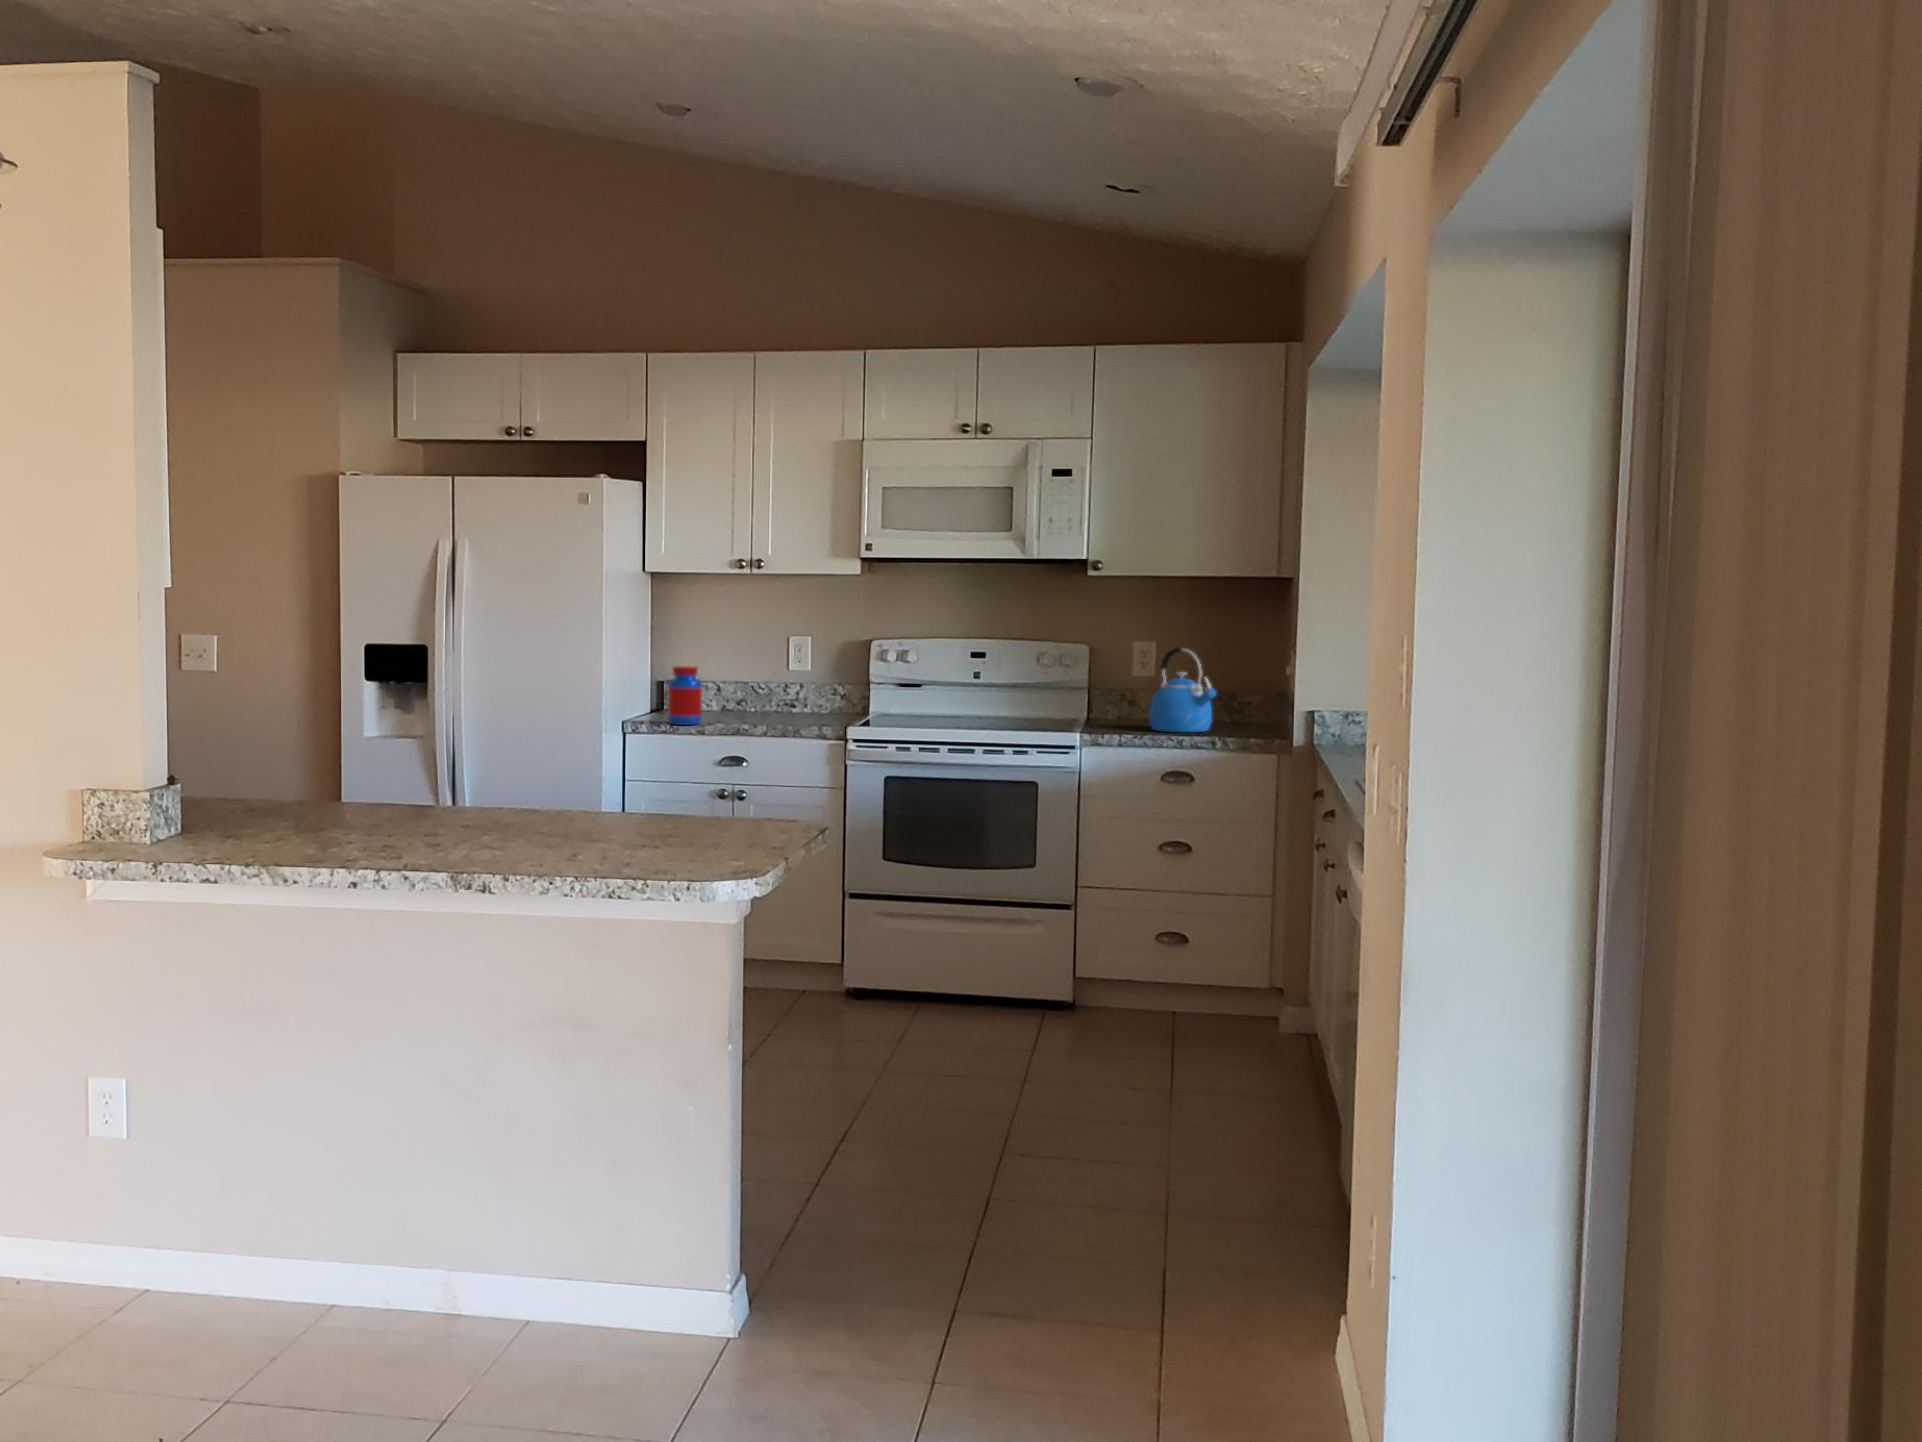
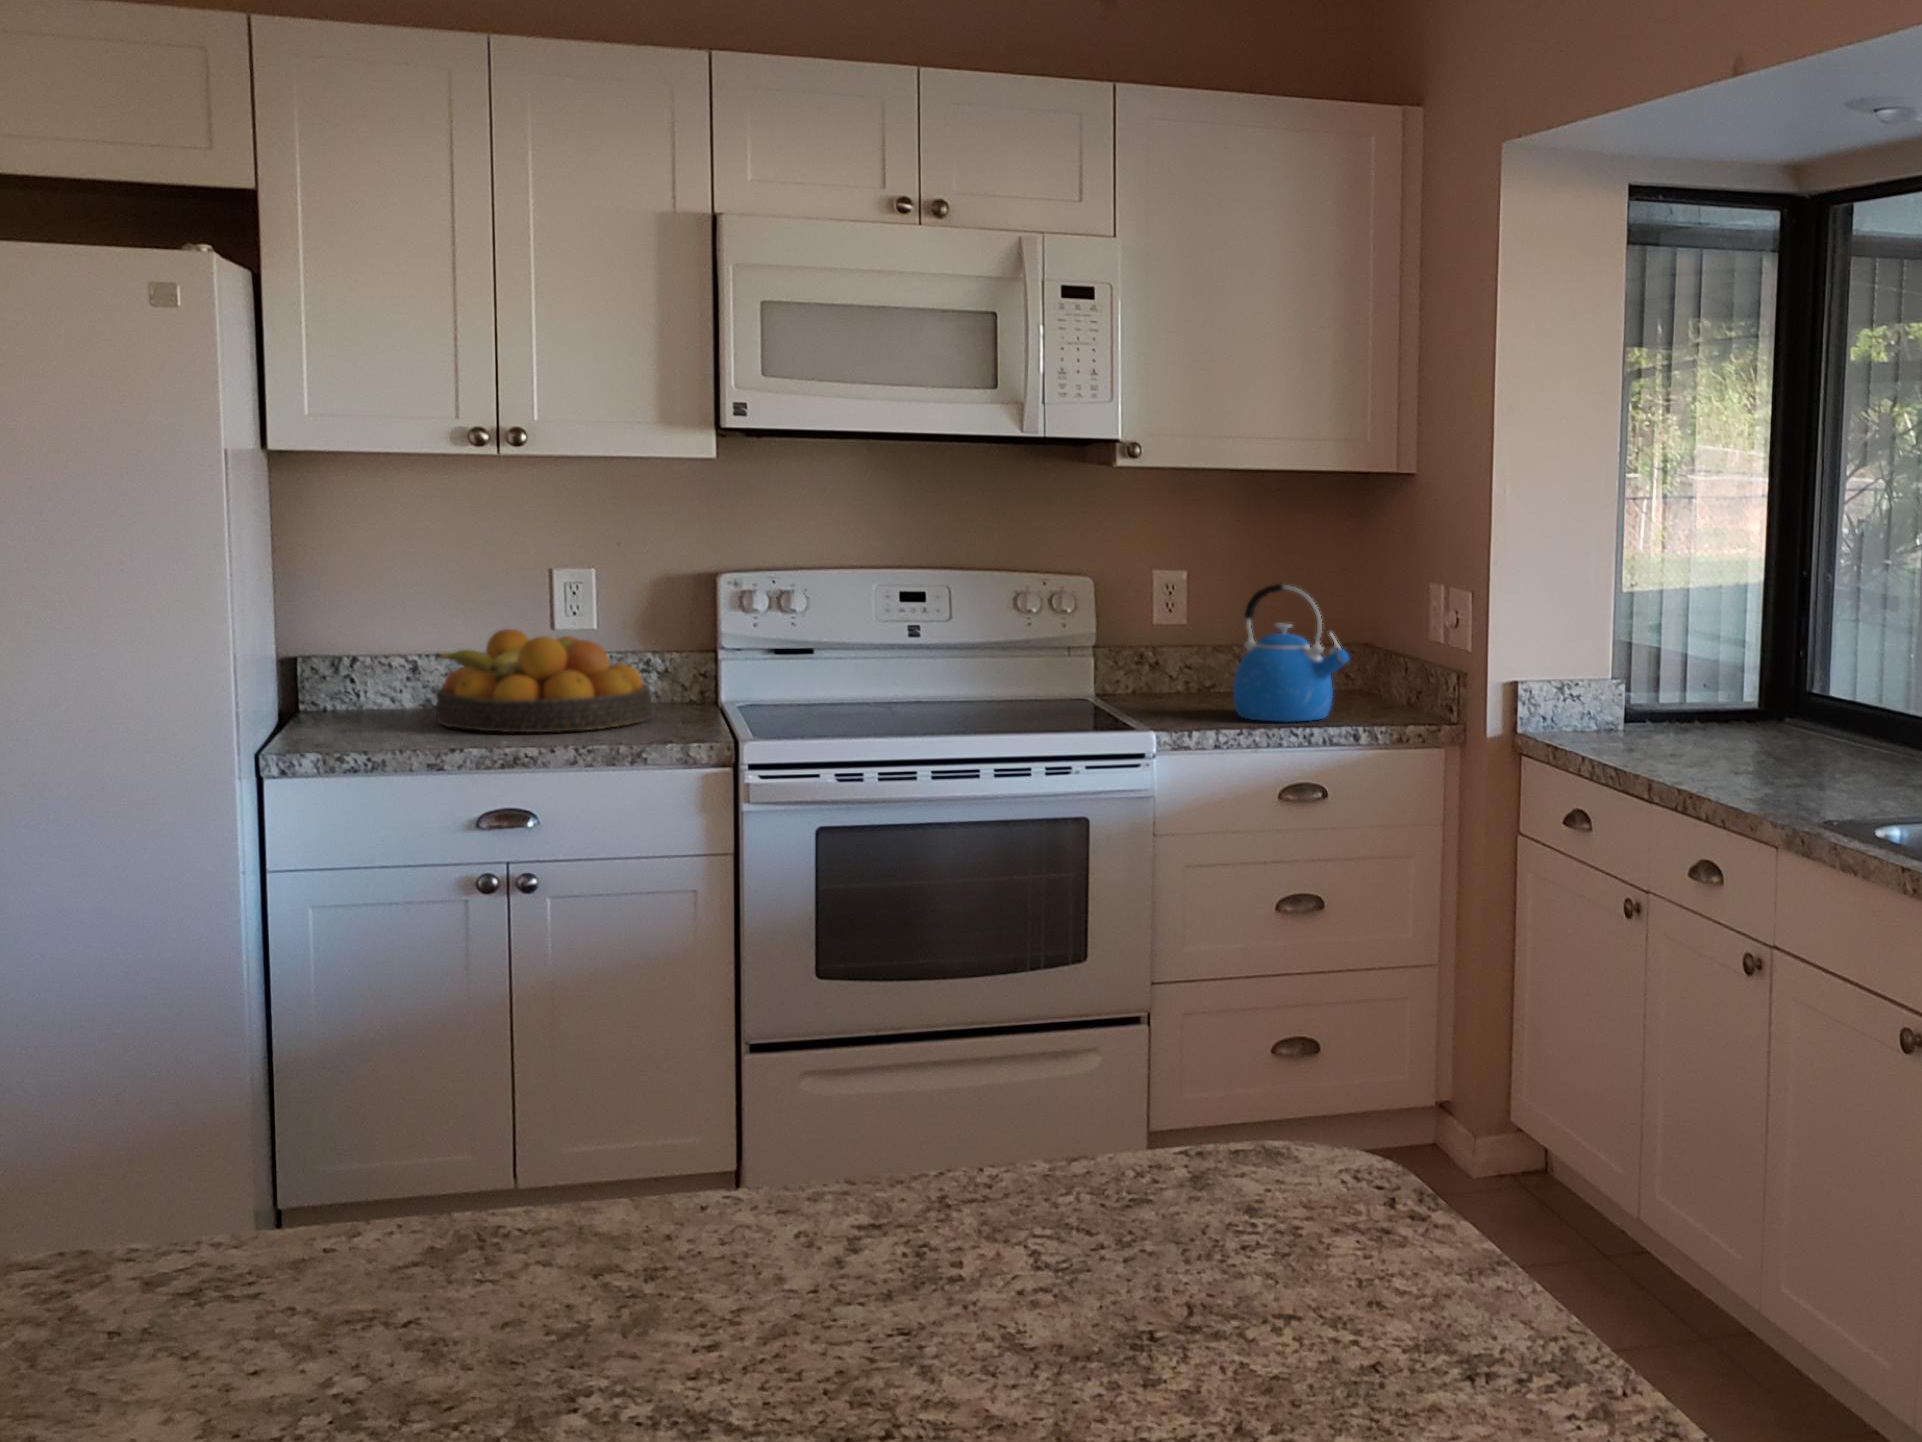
jar: present [668,666,702,725] -> none [348,633,424,750]
fruit bowl: none [718,668,826,721] -> present [435,629,652,732]

